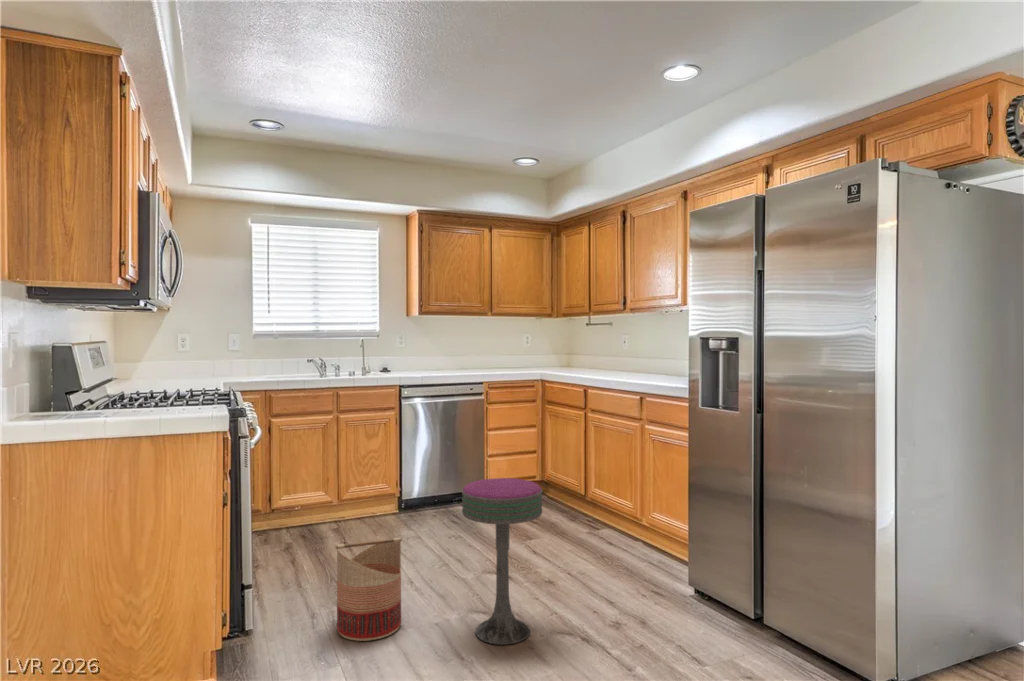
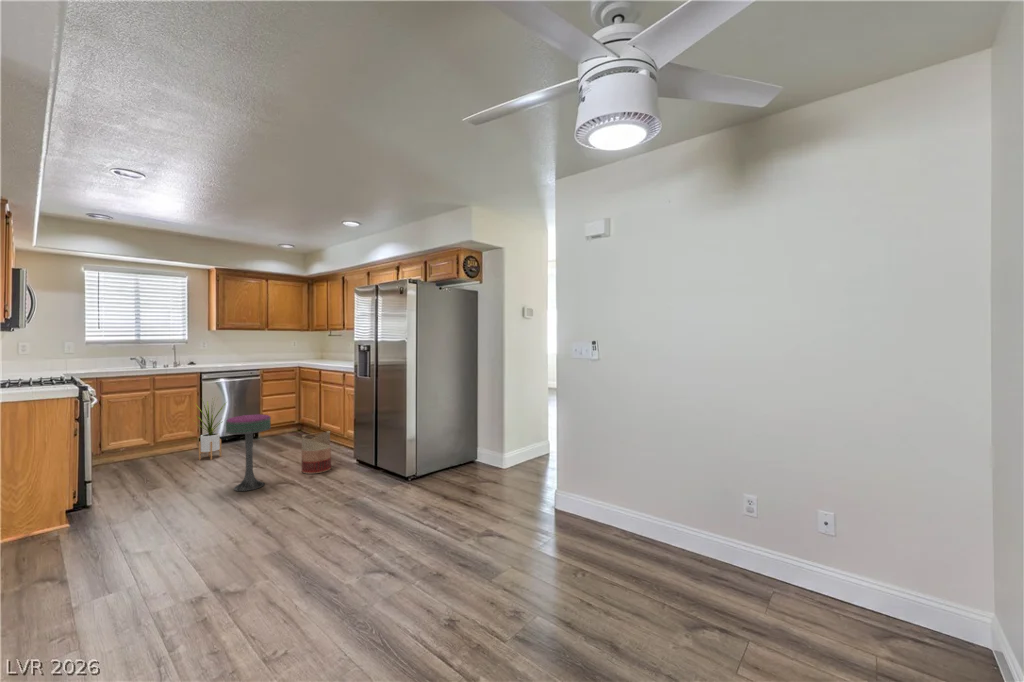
house plant: none [389,428,448,544] -> present [197,402,225,460]
basket: present [336,538,402,641] -> present [301,431,331,474]

